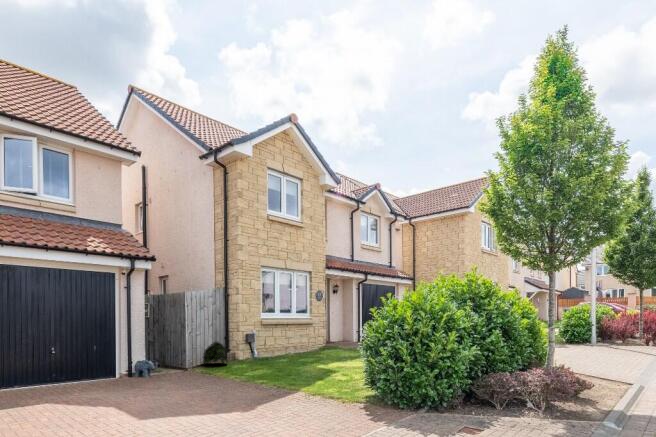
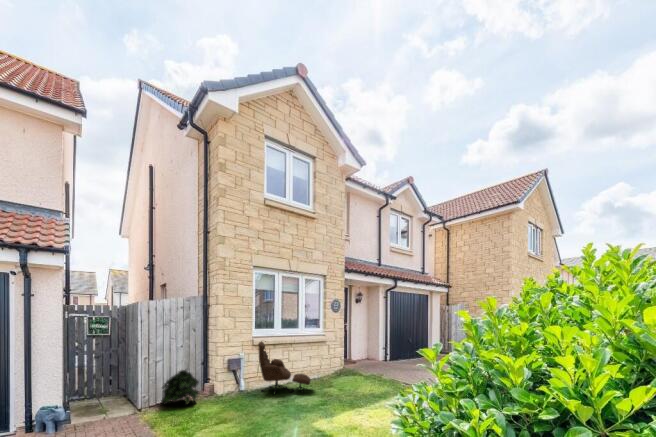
lounge chair: none [266,322,305,359] -> present [258,341,311,394]

